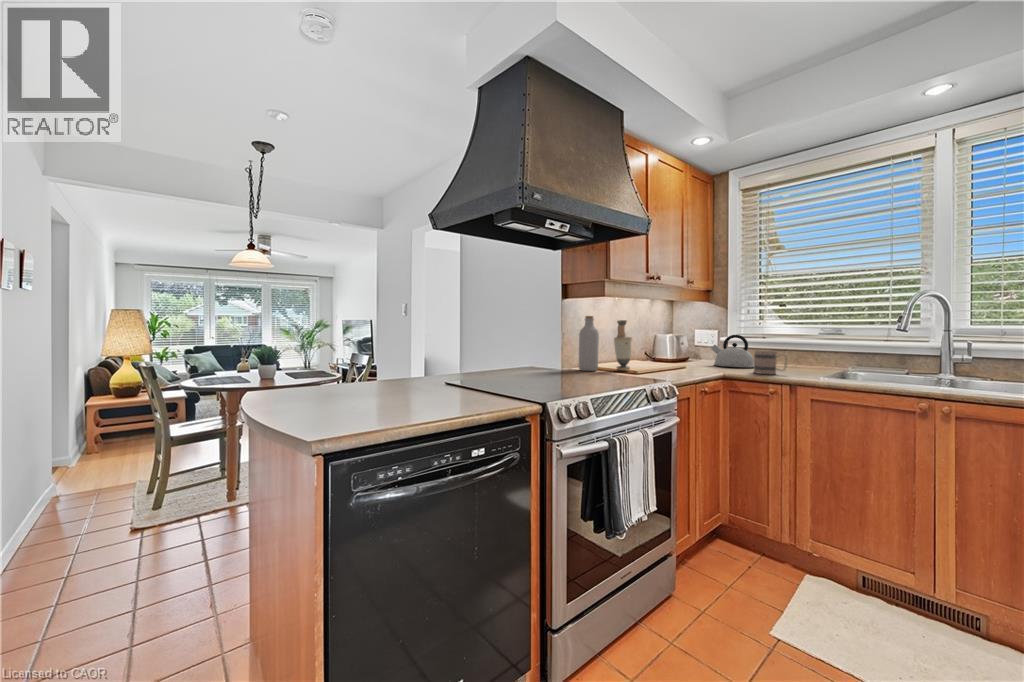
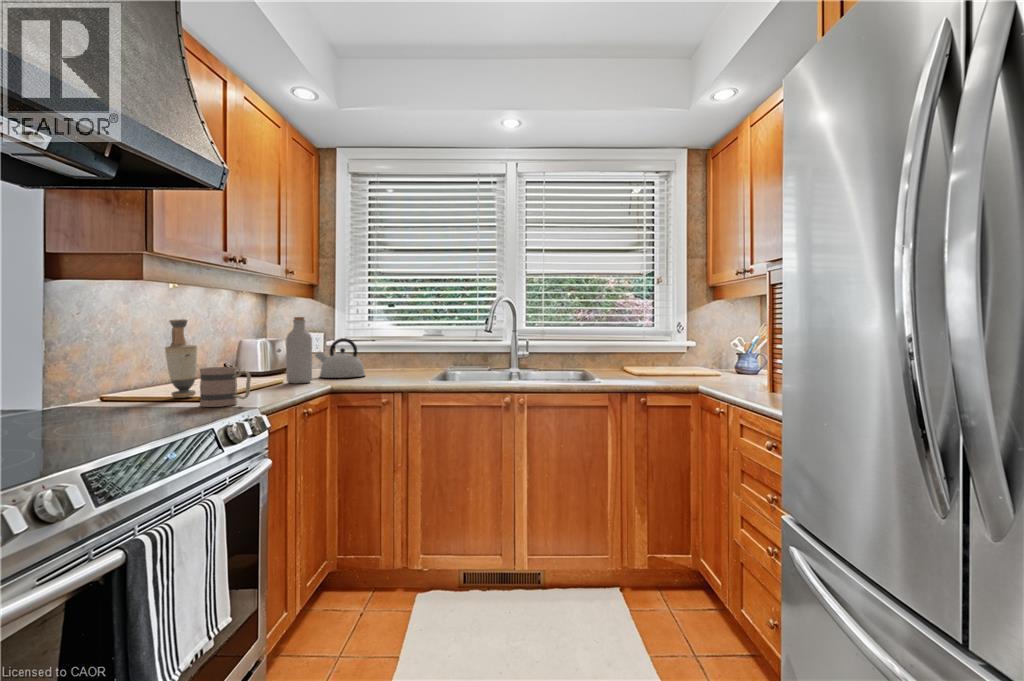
bottle: present [579,316,599,371] -> present [286,317,312,383]
mug: present [754,350,787,374] -> present [200,367,251,407]

